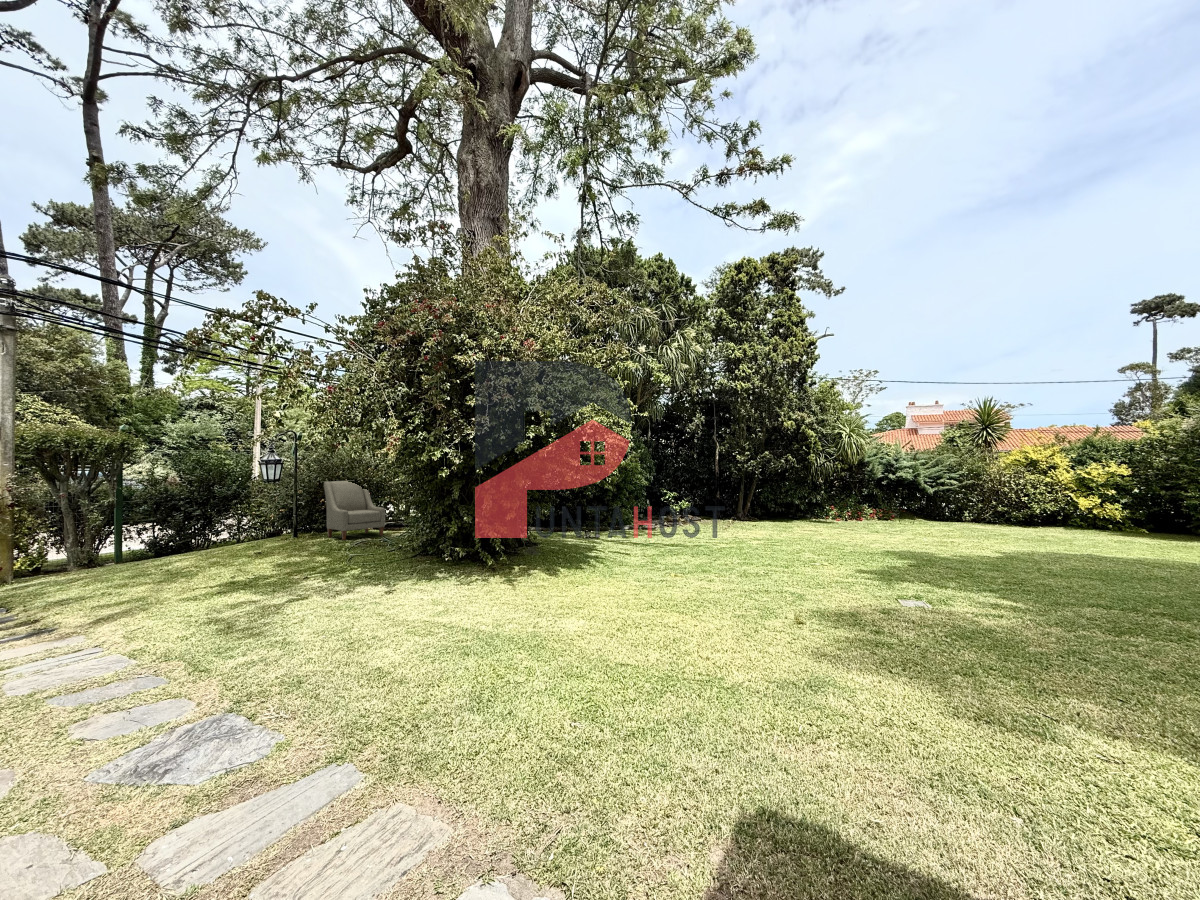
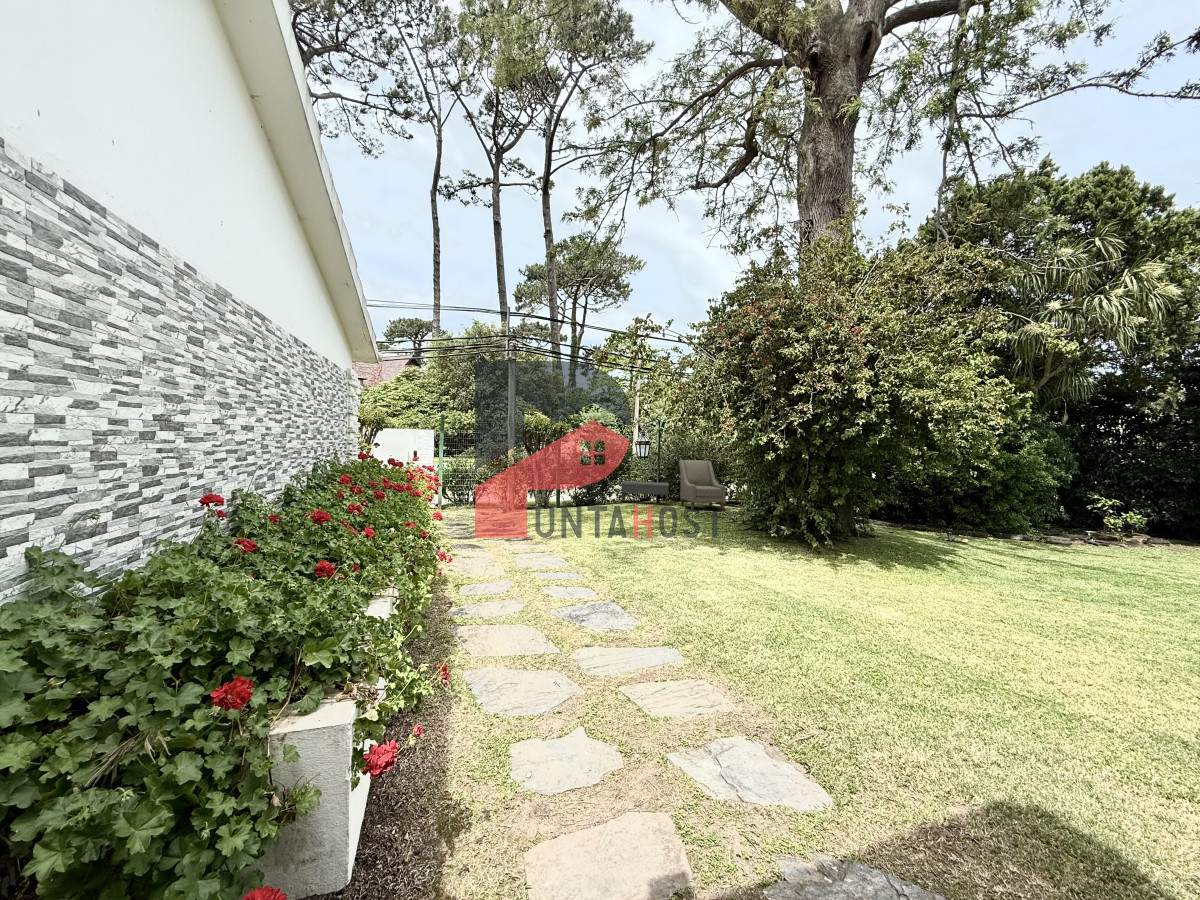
bench: none [236,511,310,543] -> present [622,481,669,505]

